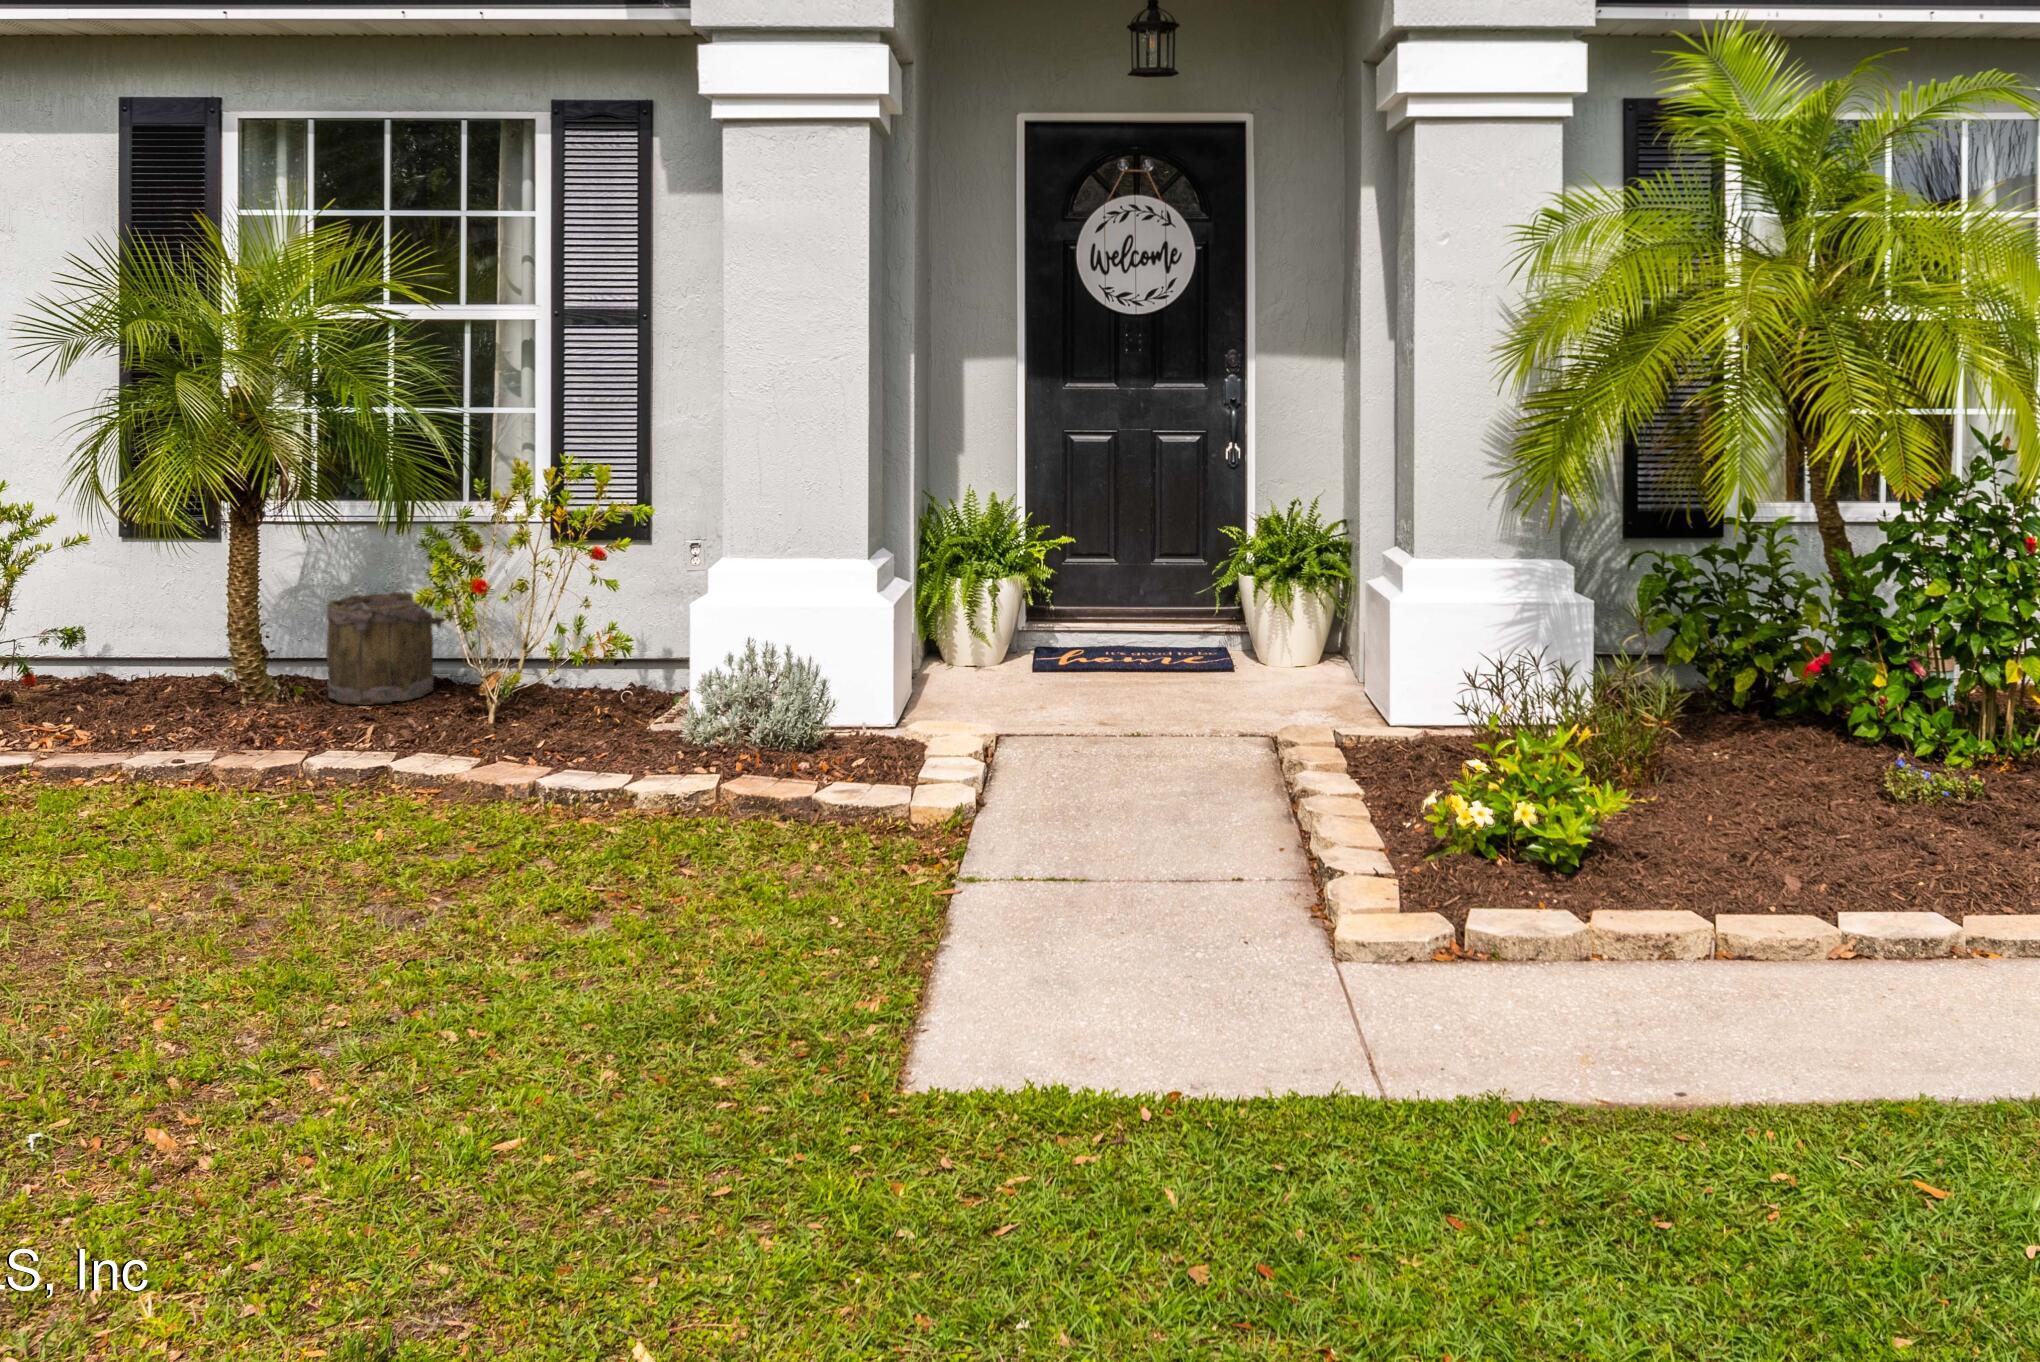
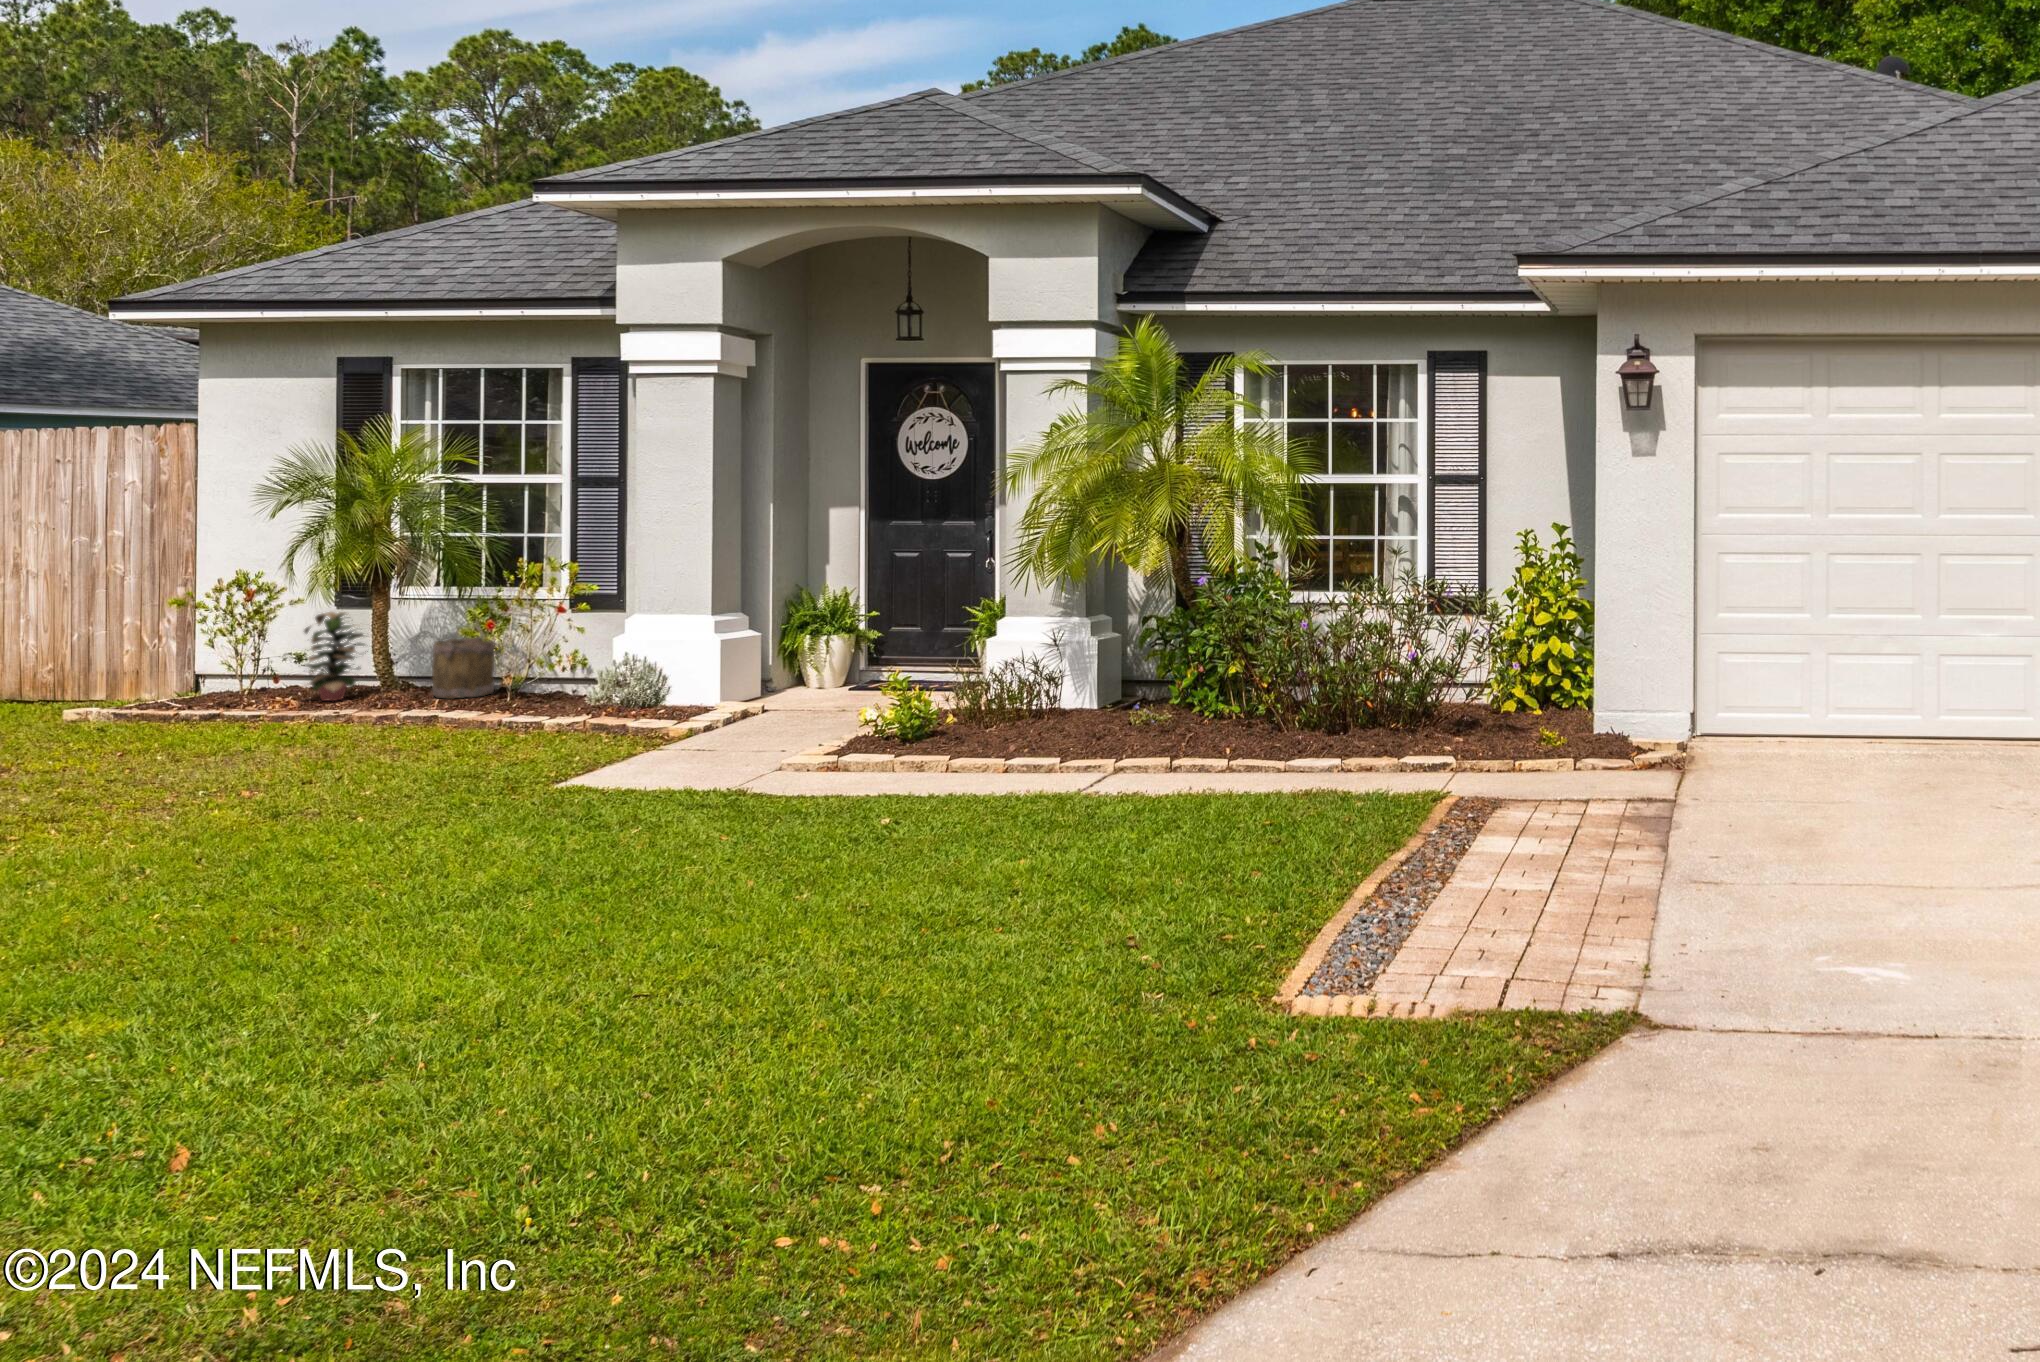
decorative plant: none [80,551,215,715] -> present [301,612,368,701]

